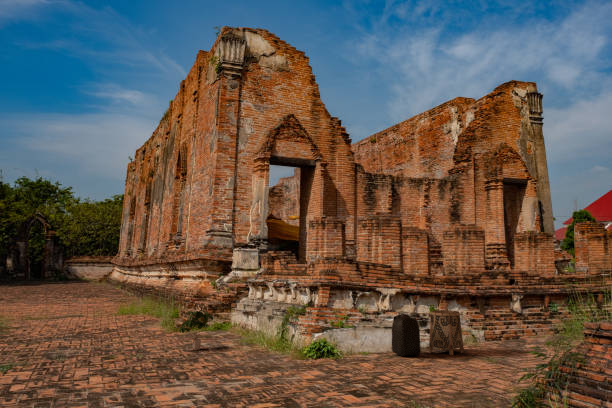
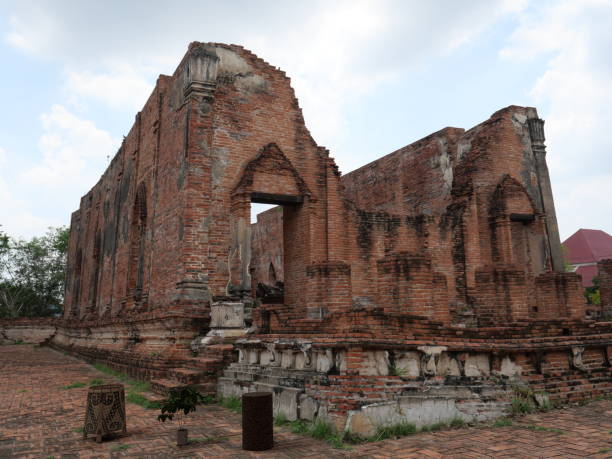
basket: present [429,310,464,355] -> present [82,384,127,442]
backpack: present [392,314,420,356] -> none [452,381,495,439]
stool: none [237,315,260,355] -> present [242,392,274,450]

